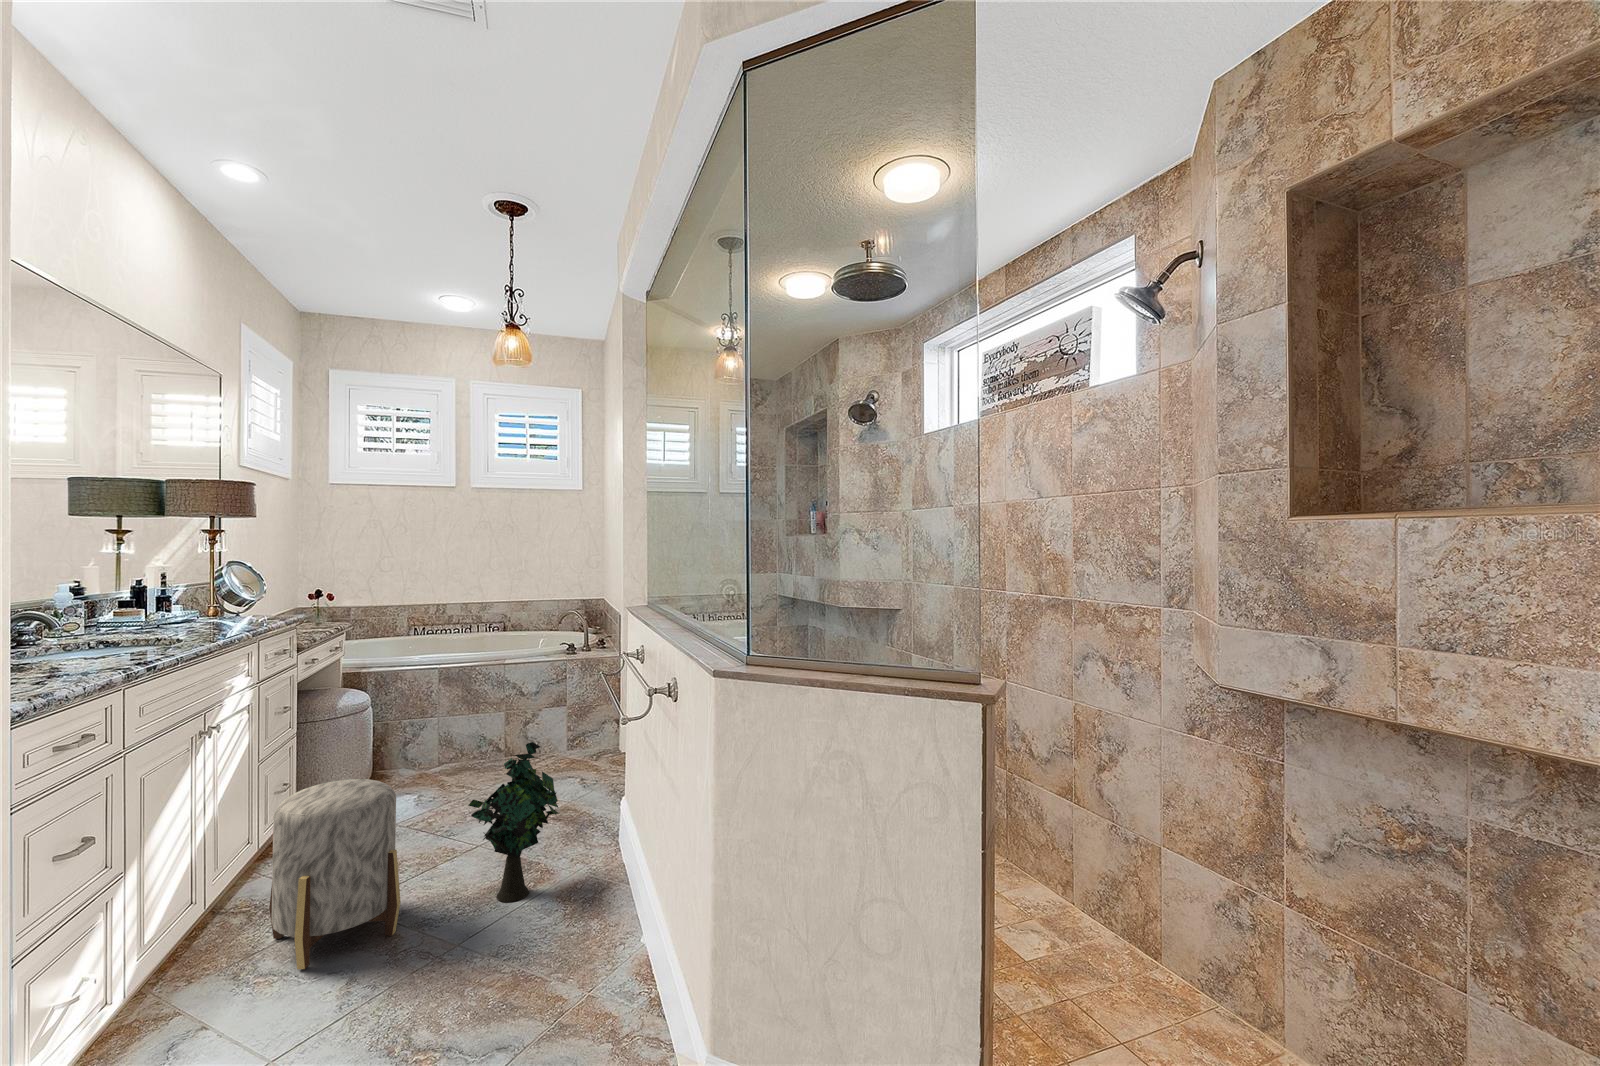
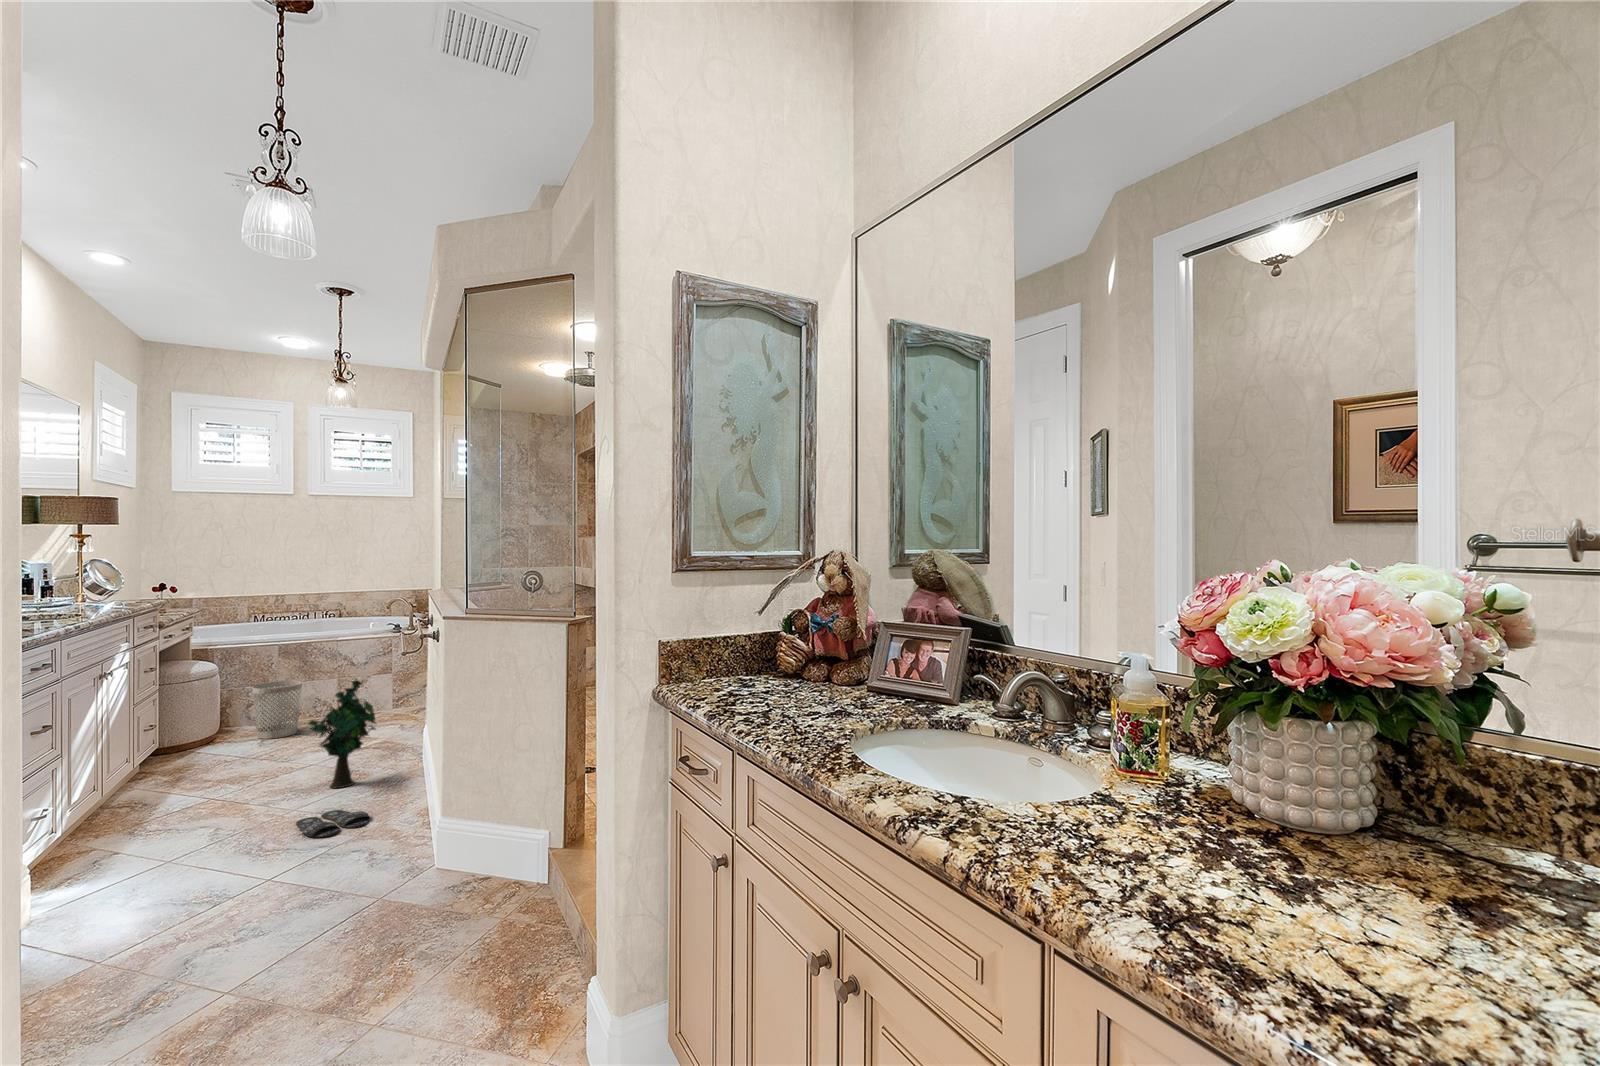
wastebasket: none [407,717,464,794] -> present [252,681,302,739]
stool: present [269,779,401,969] -> none [156,707,257,826]
slippers: none [450,955,554,1025] -> present [296,810,369,838]

